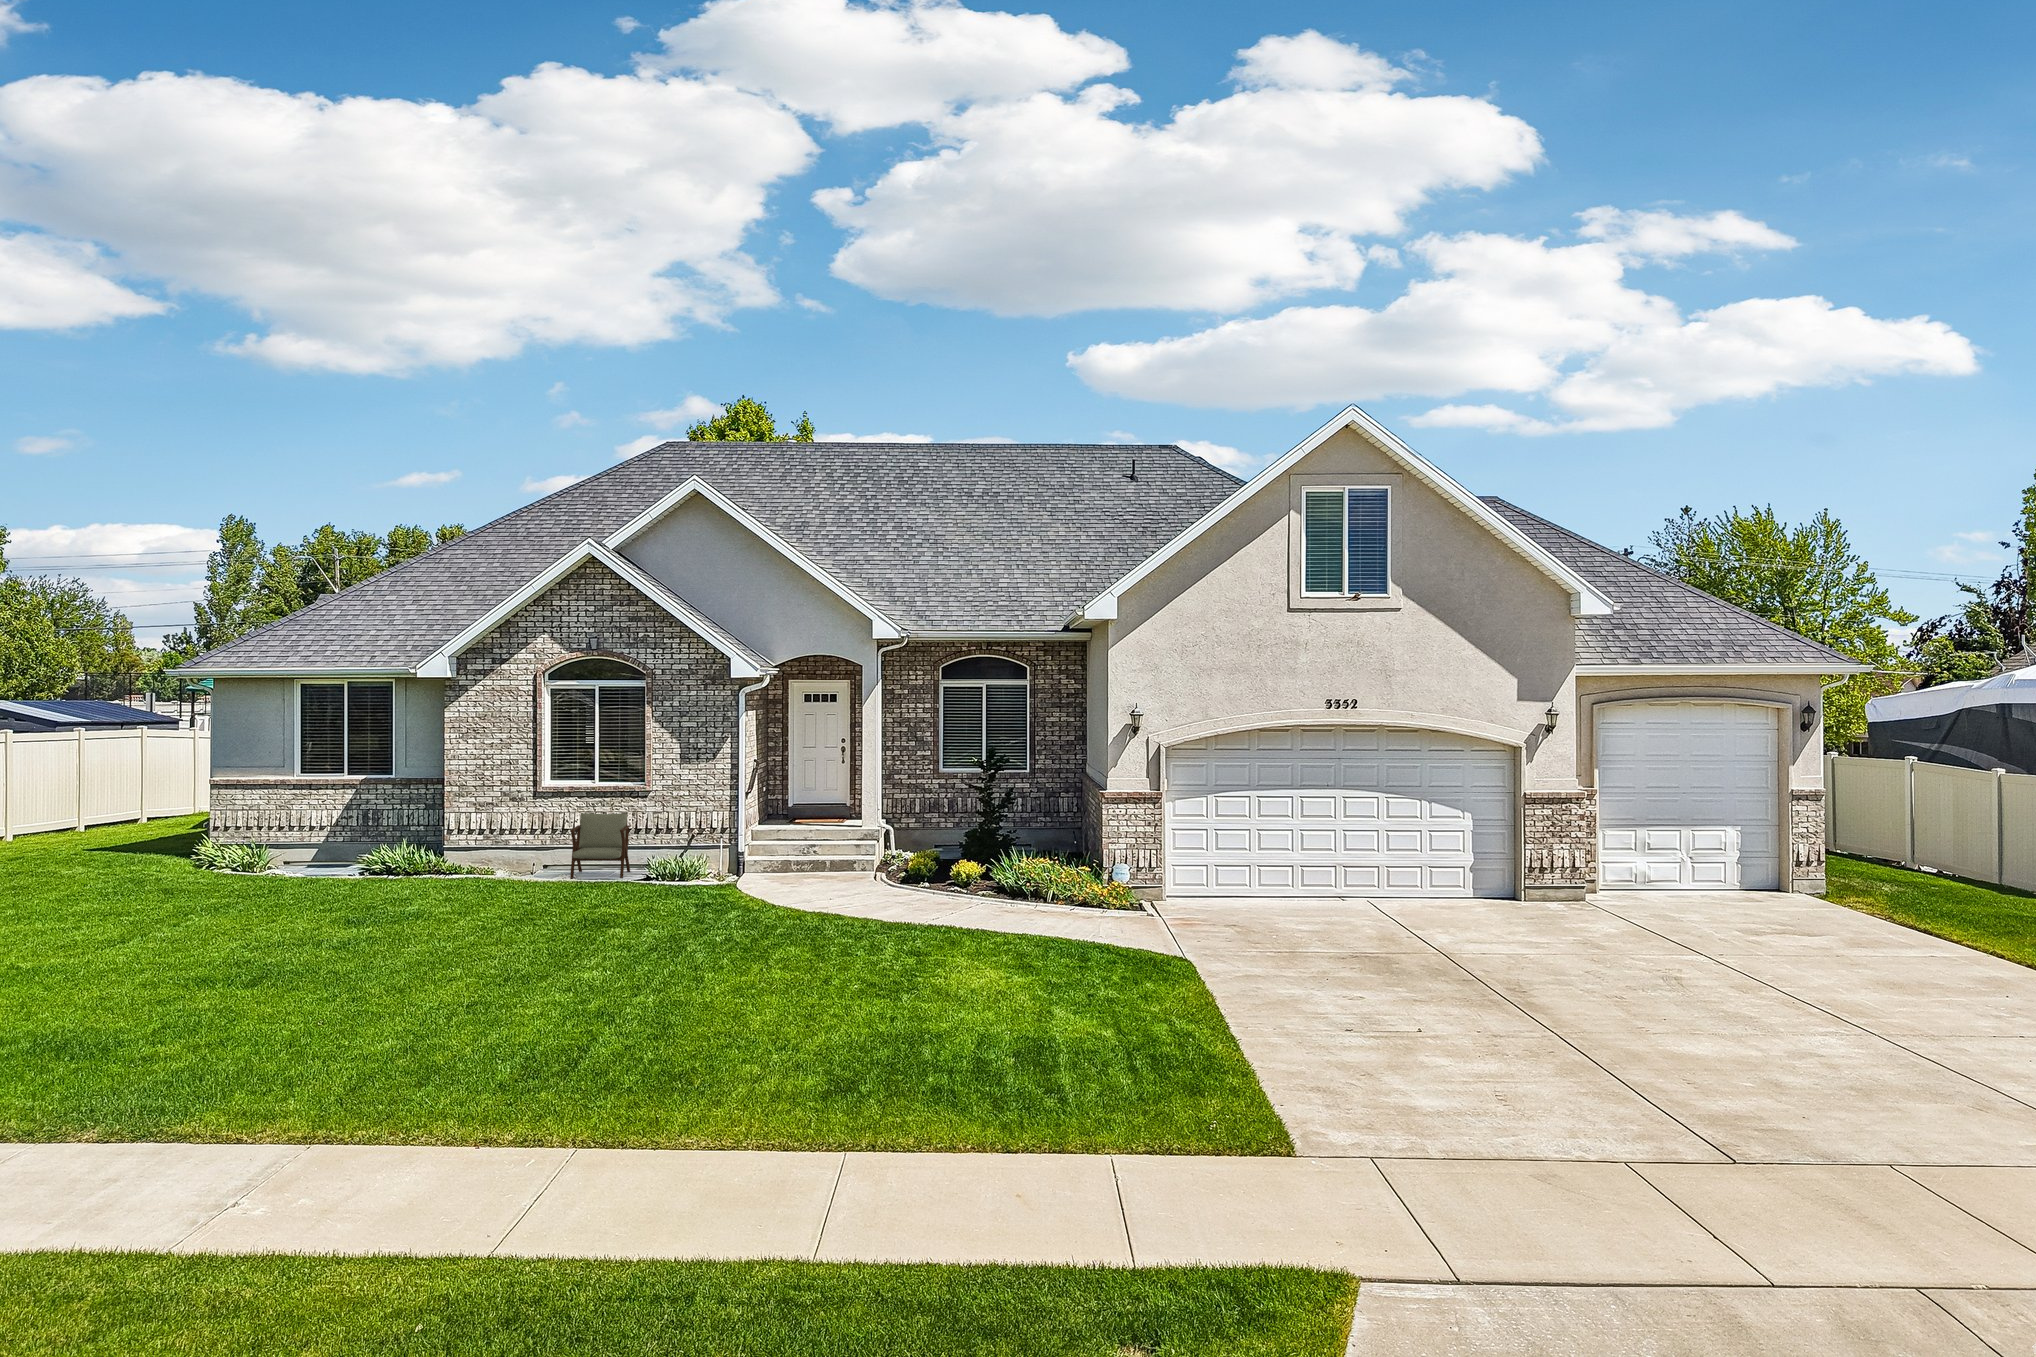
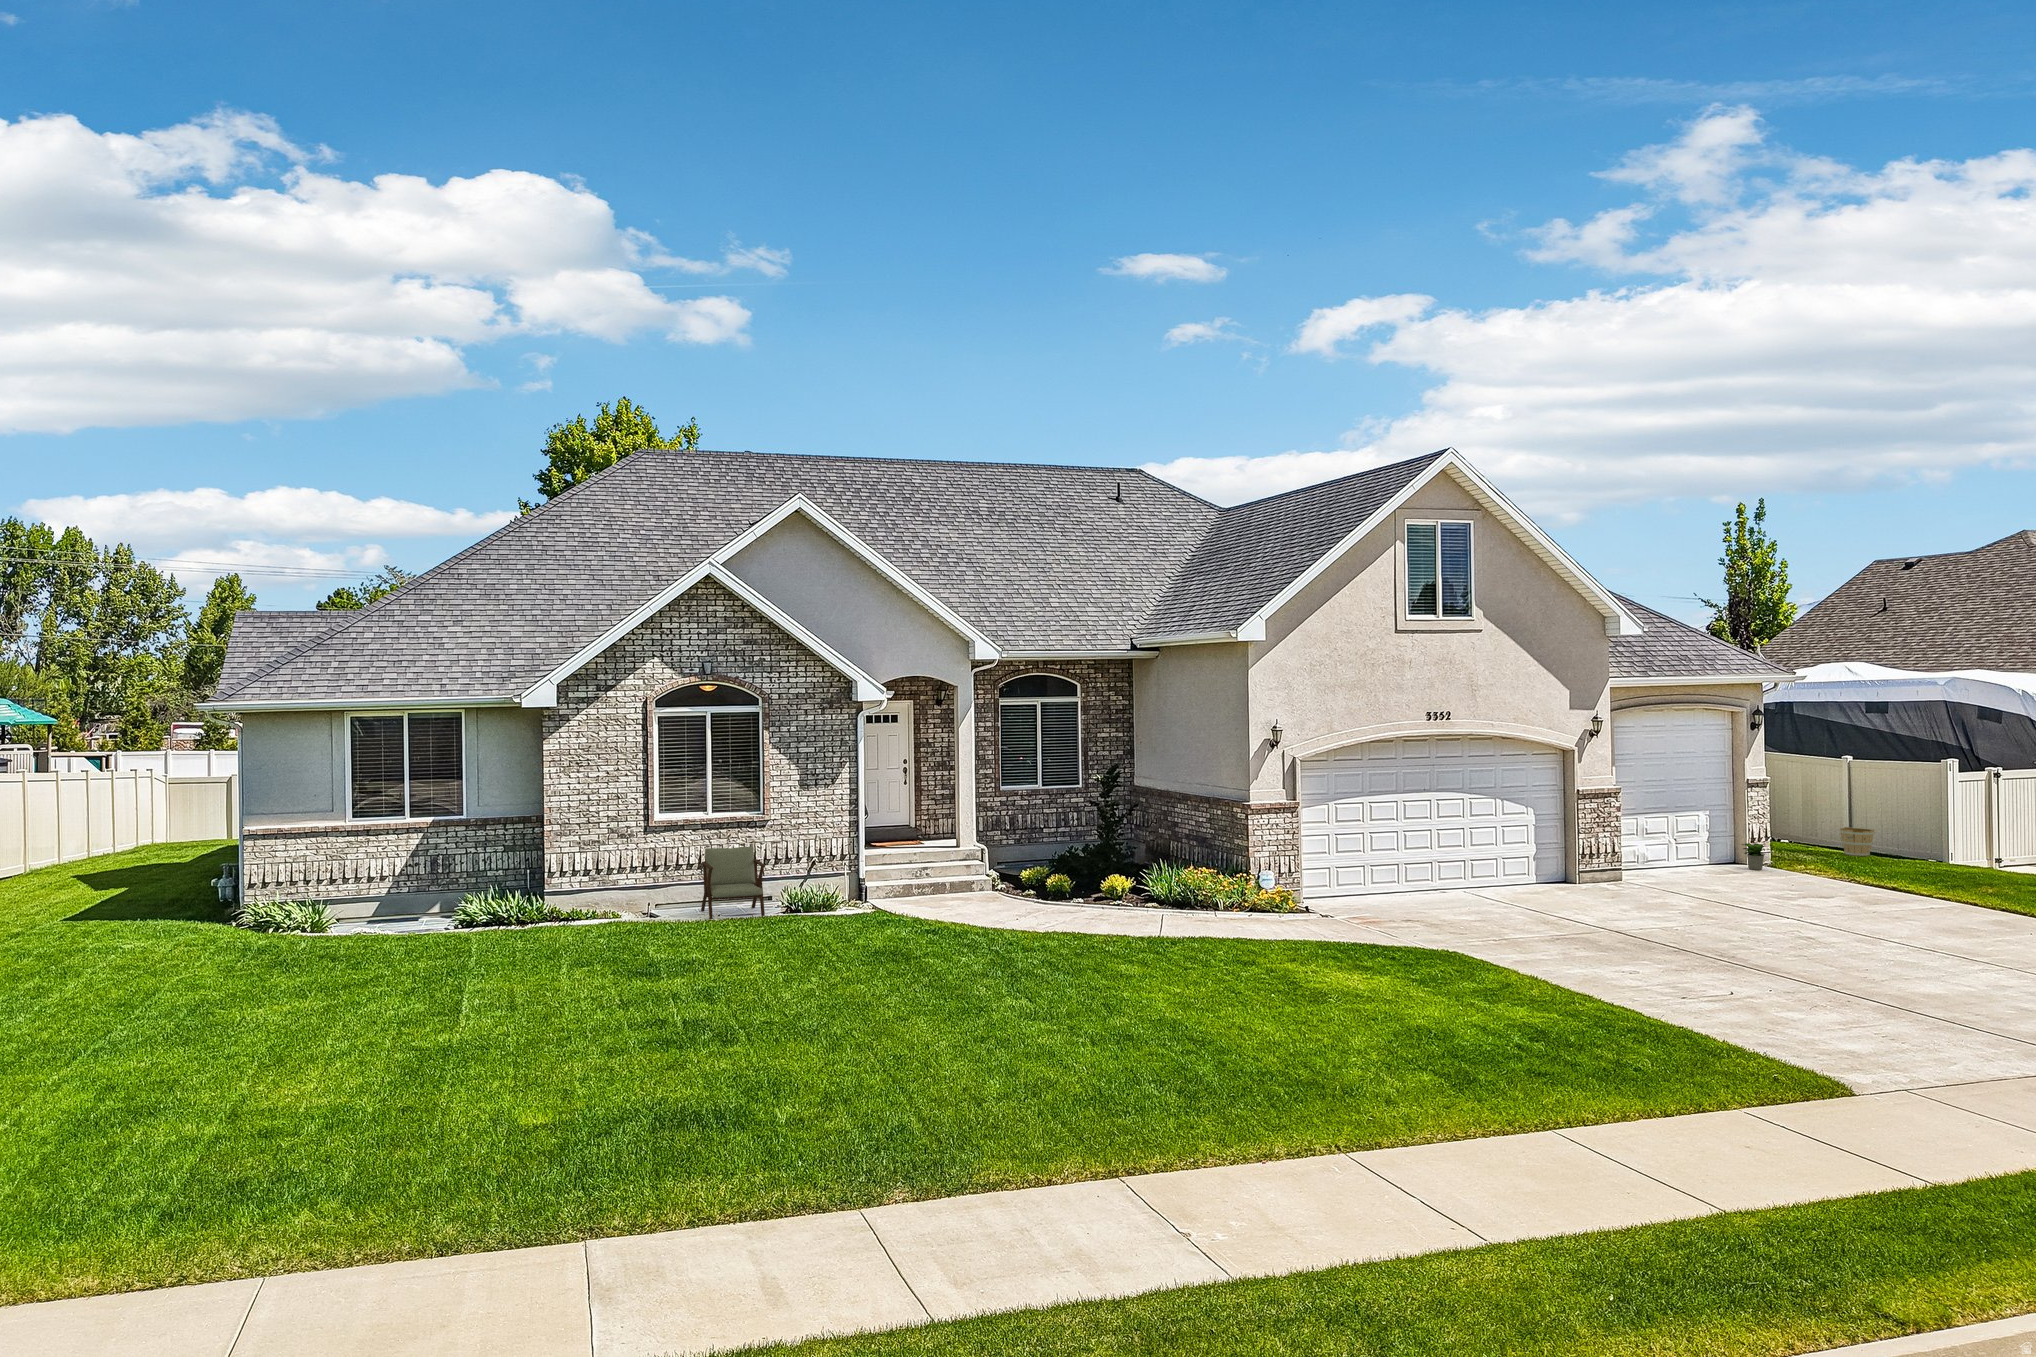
wooden bucket: none [1943,854,1986,890] -> present [1840,827,1875,856]
potted plant: none [1761,864,1798,896] -> present [1742,843,1768,870]

